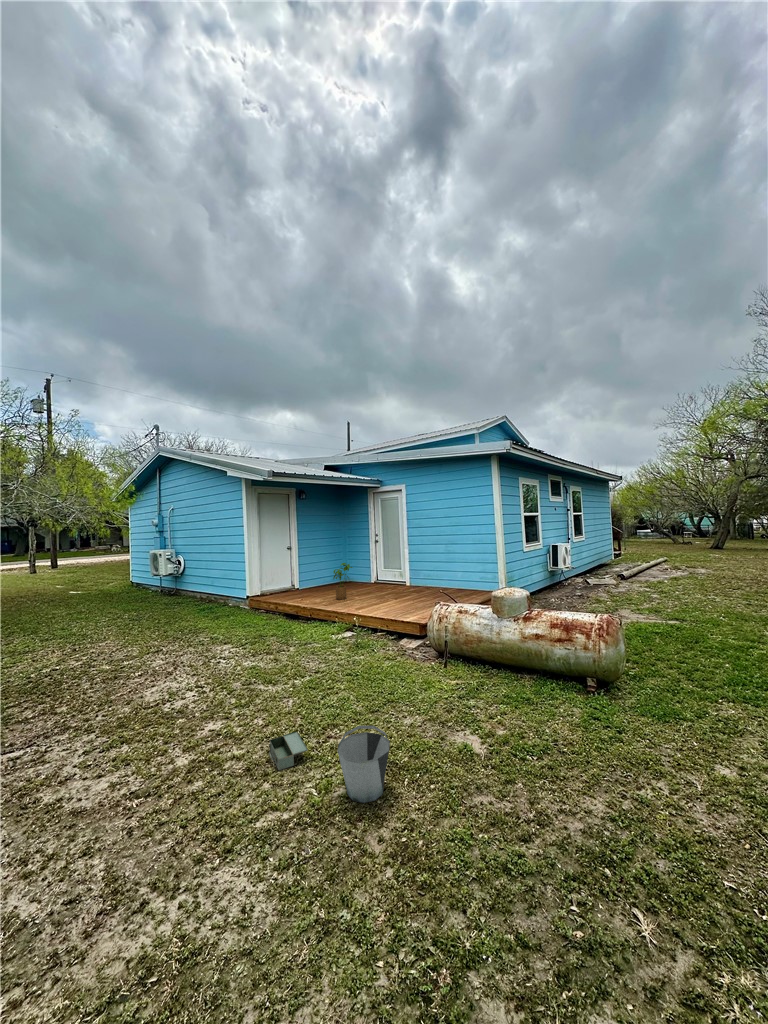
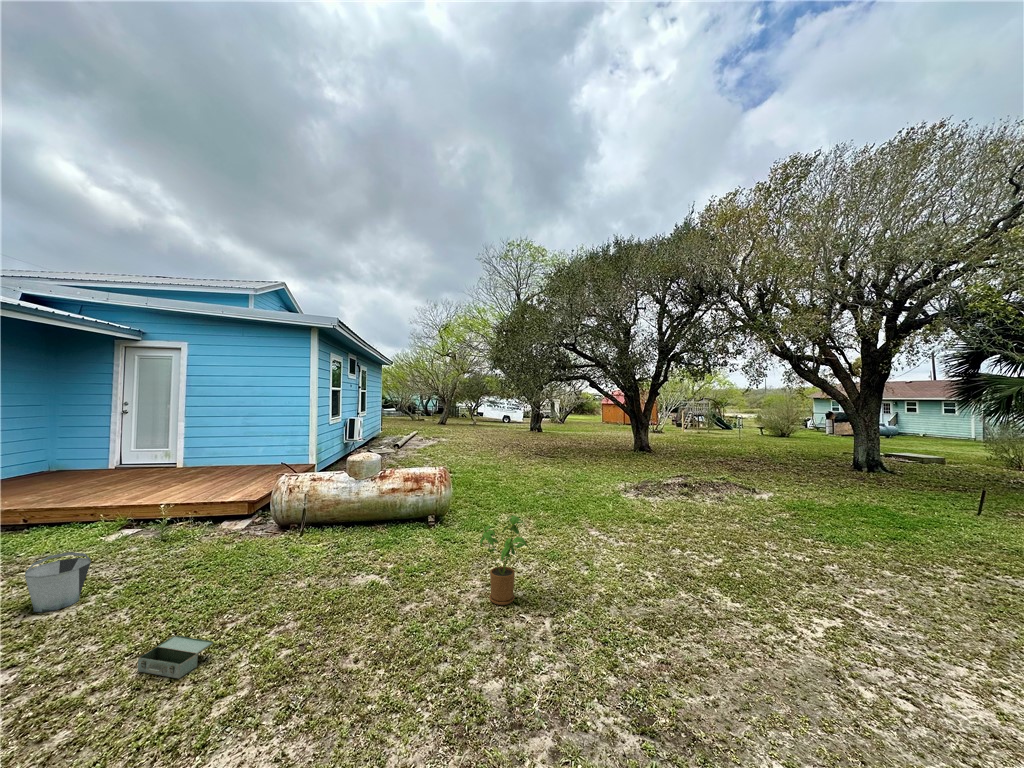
house plant: present [333,563,353,600] -> present [480,516,527,605]
bucket: present [337,726,390,803] -> present [25,552,91,612]

